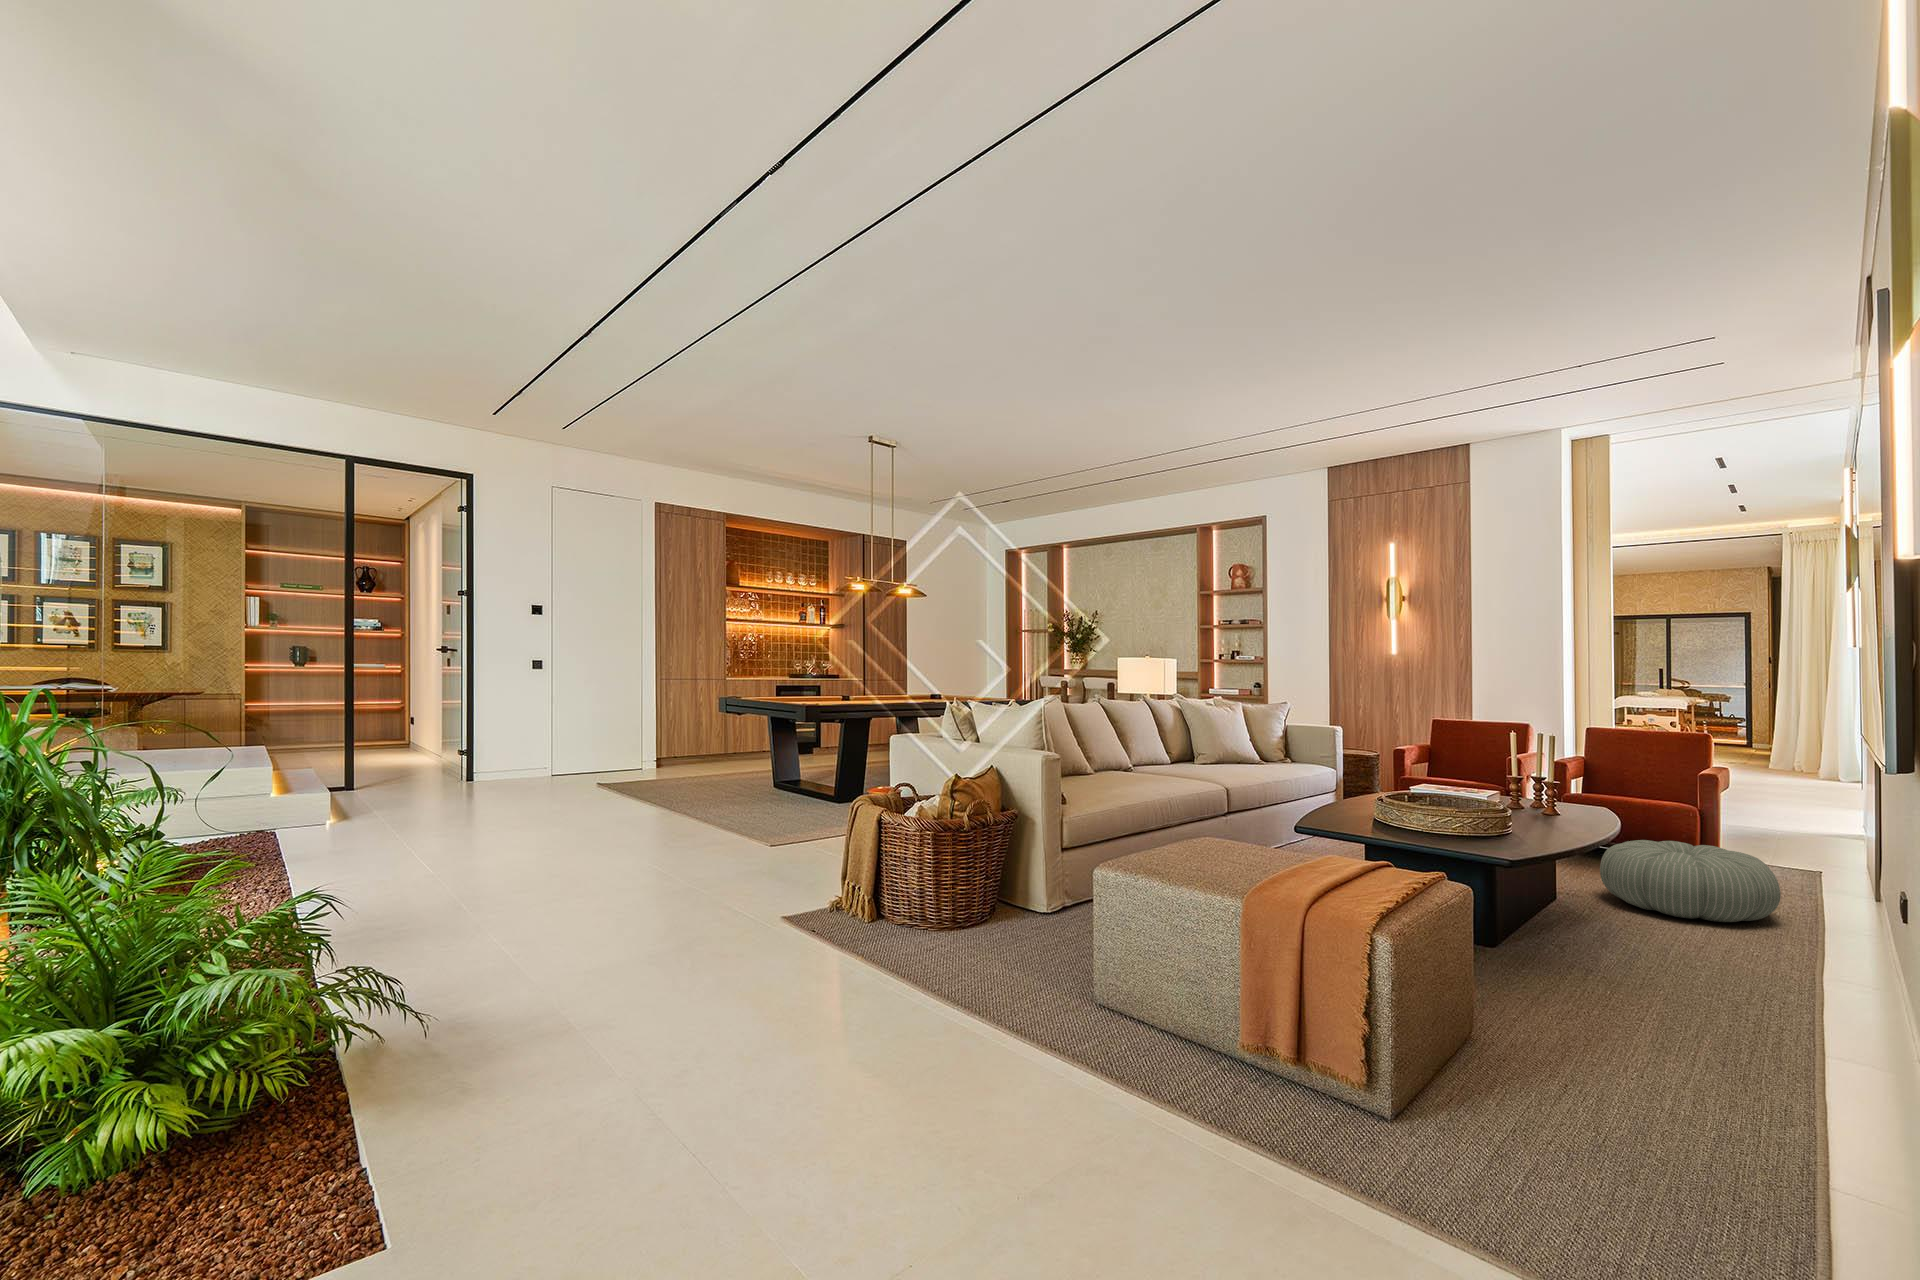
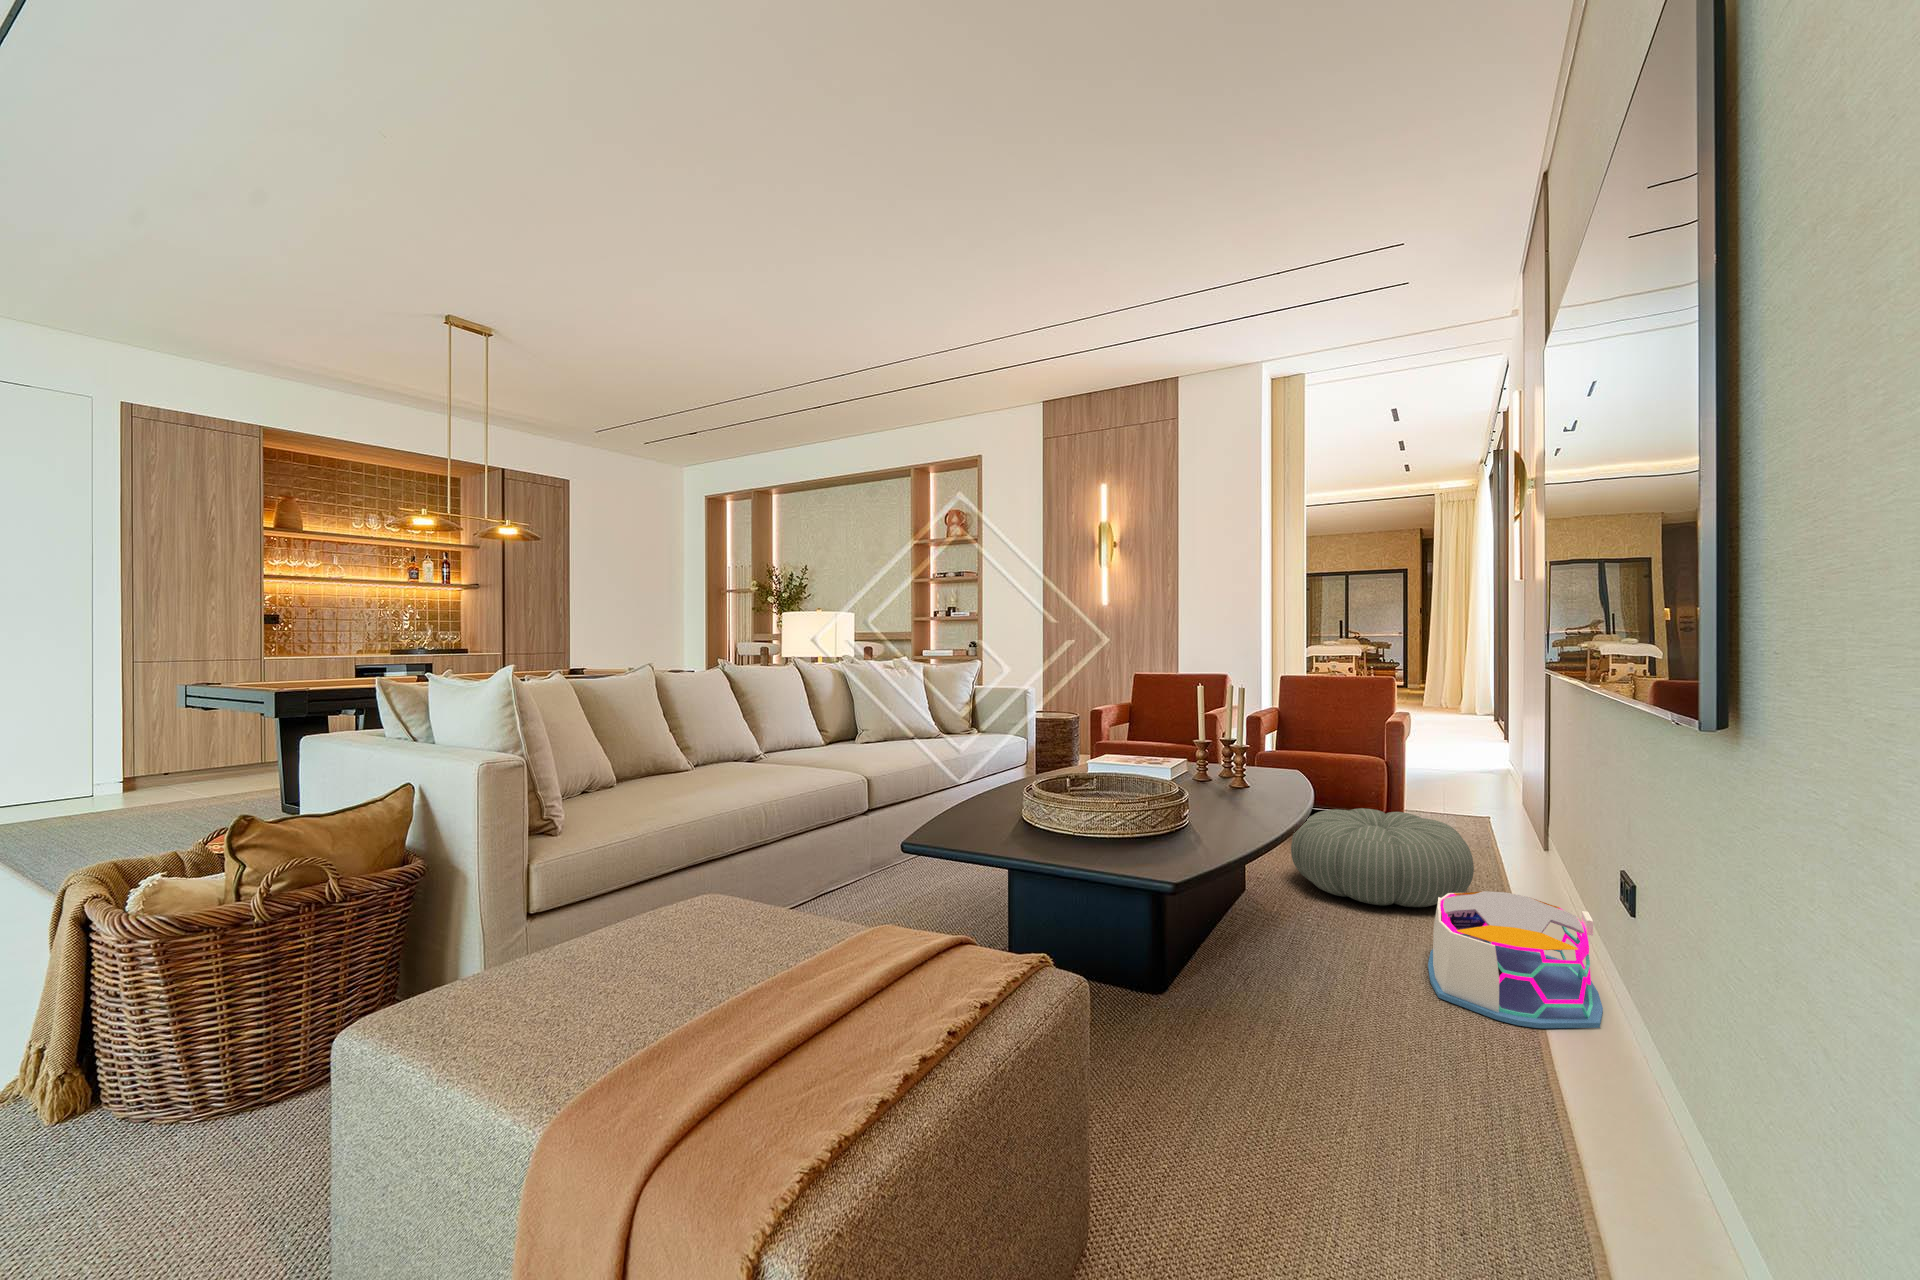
storage bin: none [1725,902,1883,1002] -> present [1428,891,1603,1028]

